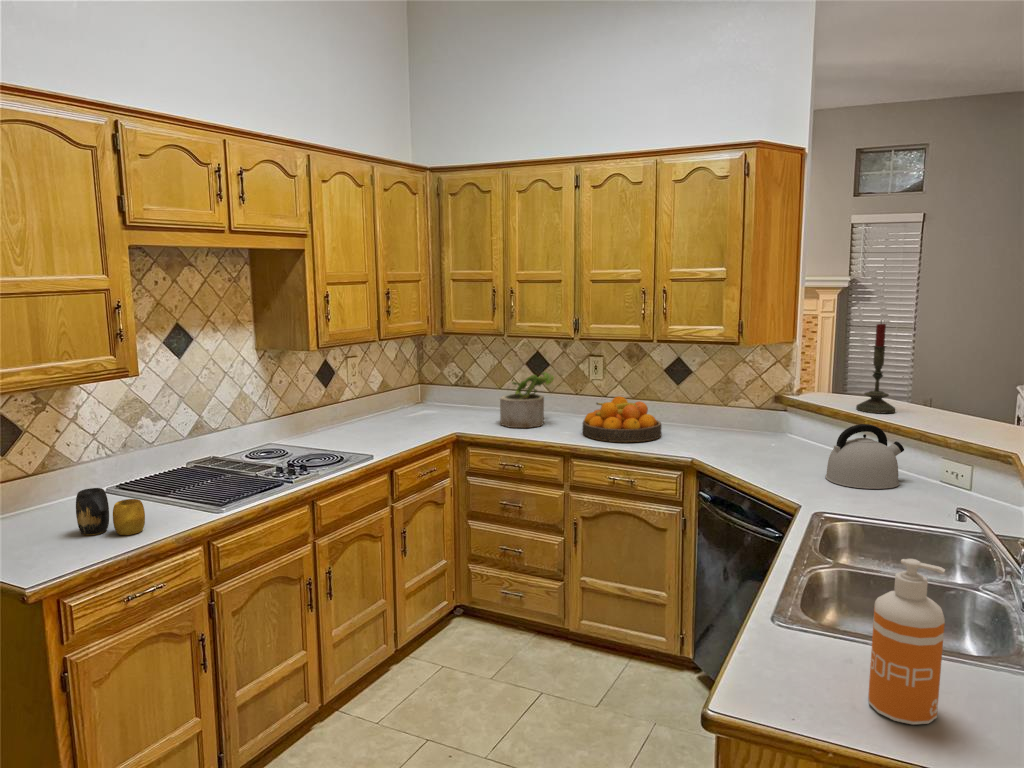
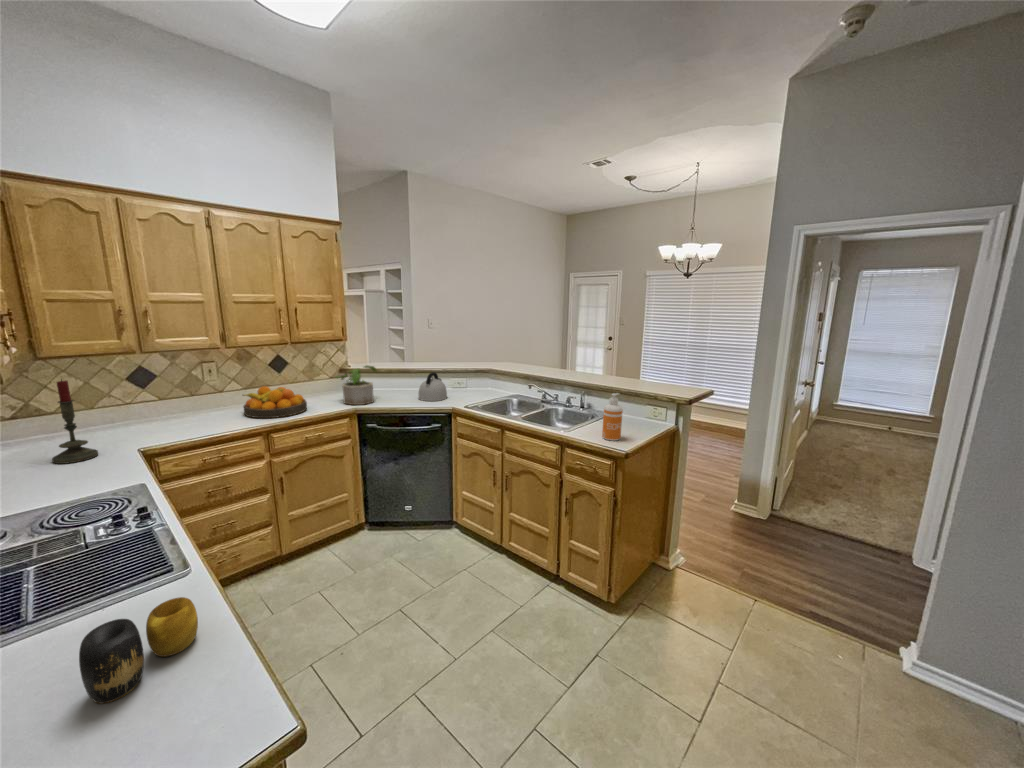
candle: present [856,323,895,414] -> present [52,379,98,464]
potted plant: present [500,372,554,428] -> present [336,365,376,405]

